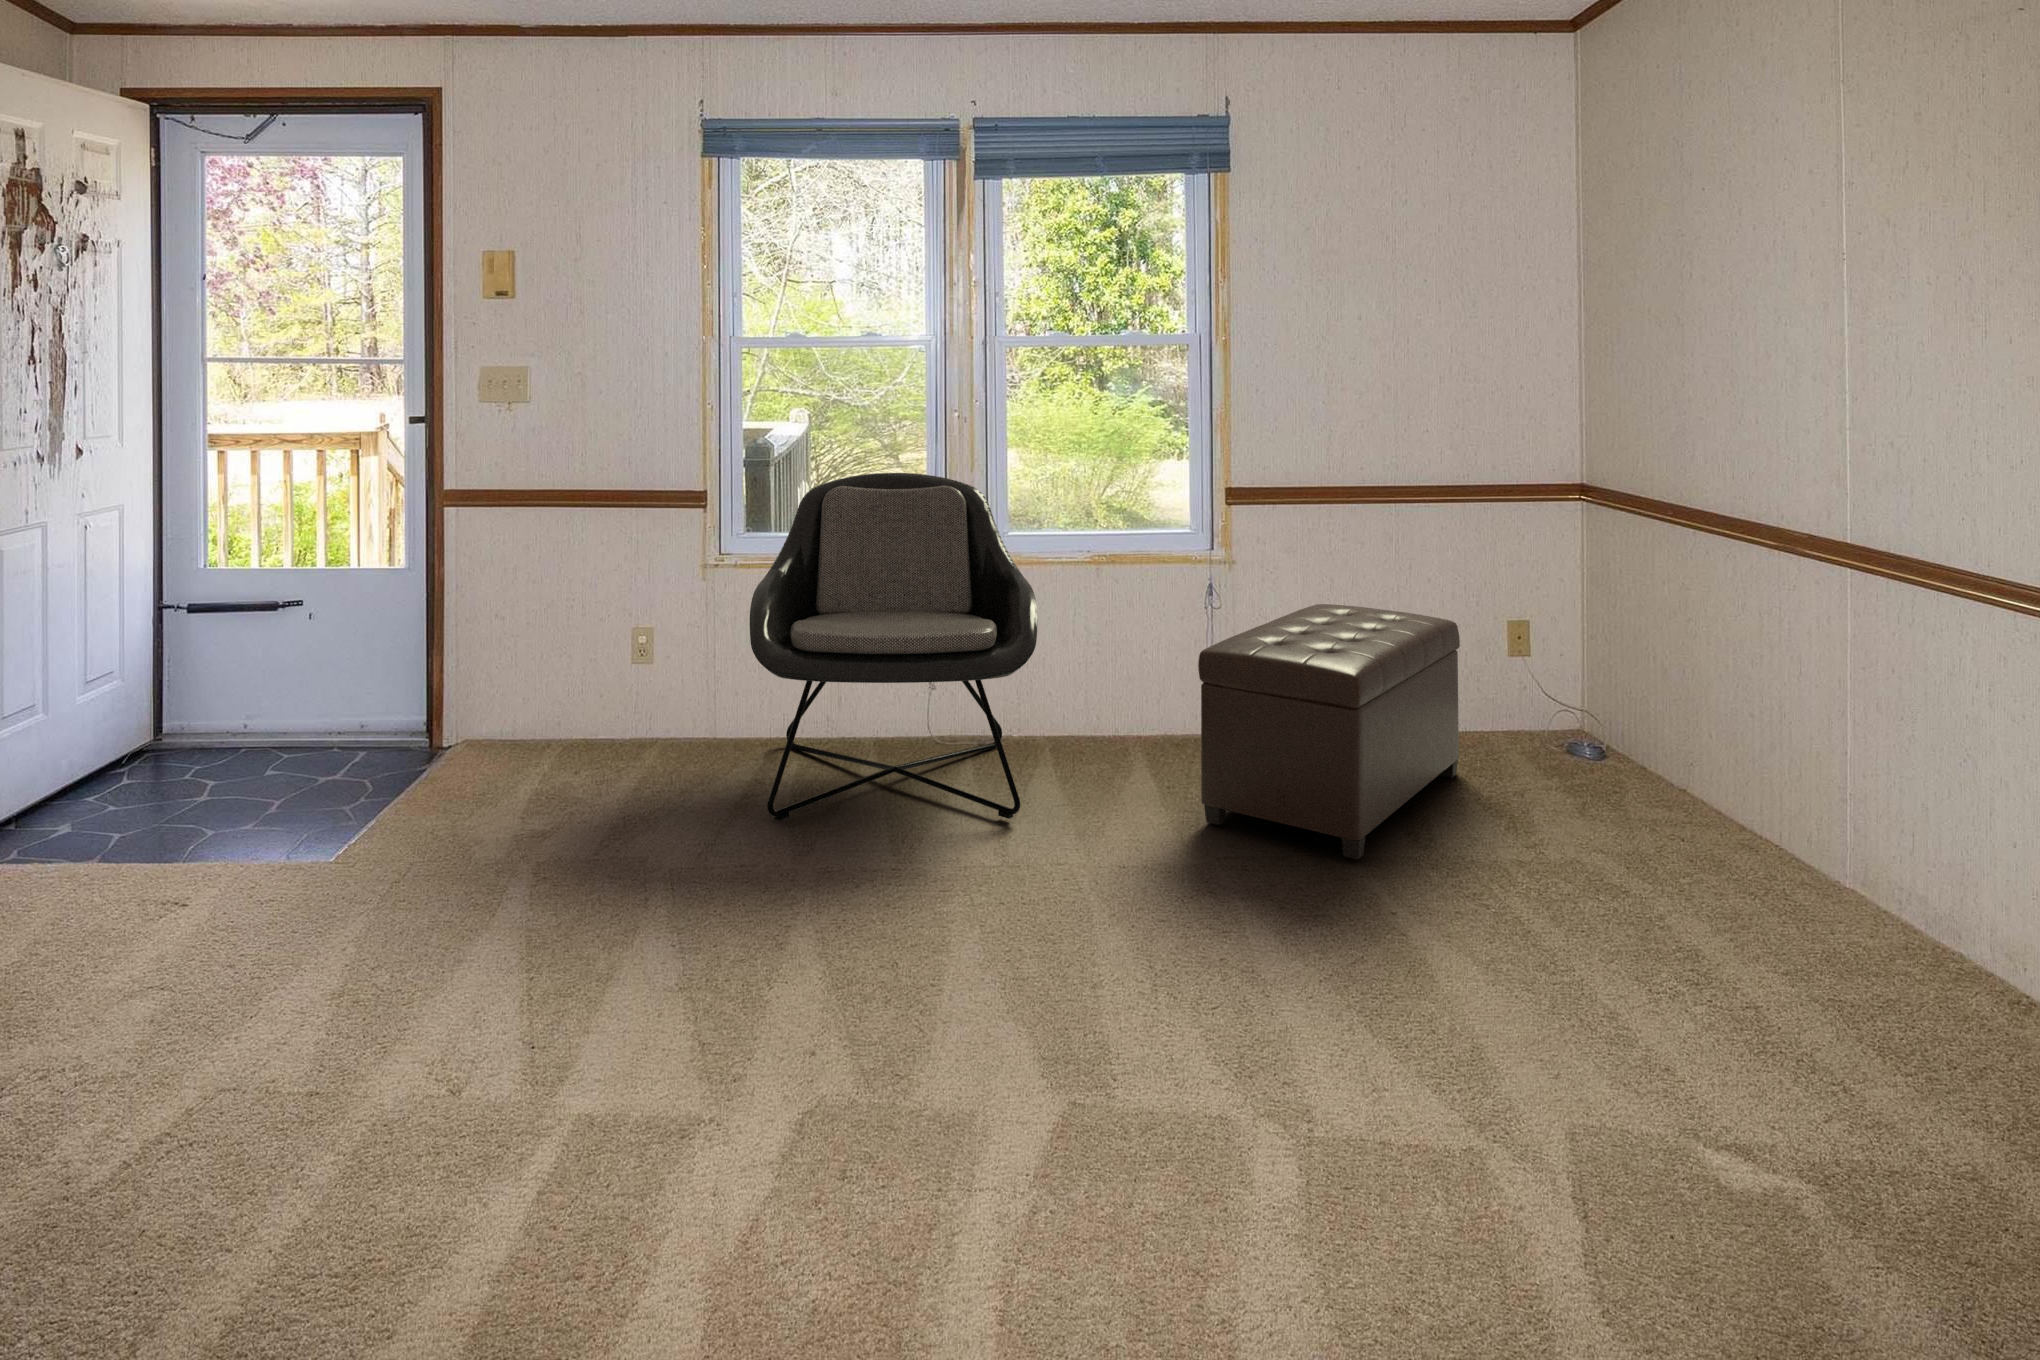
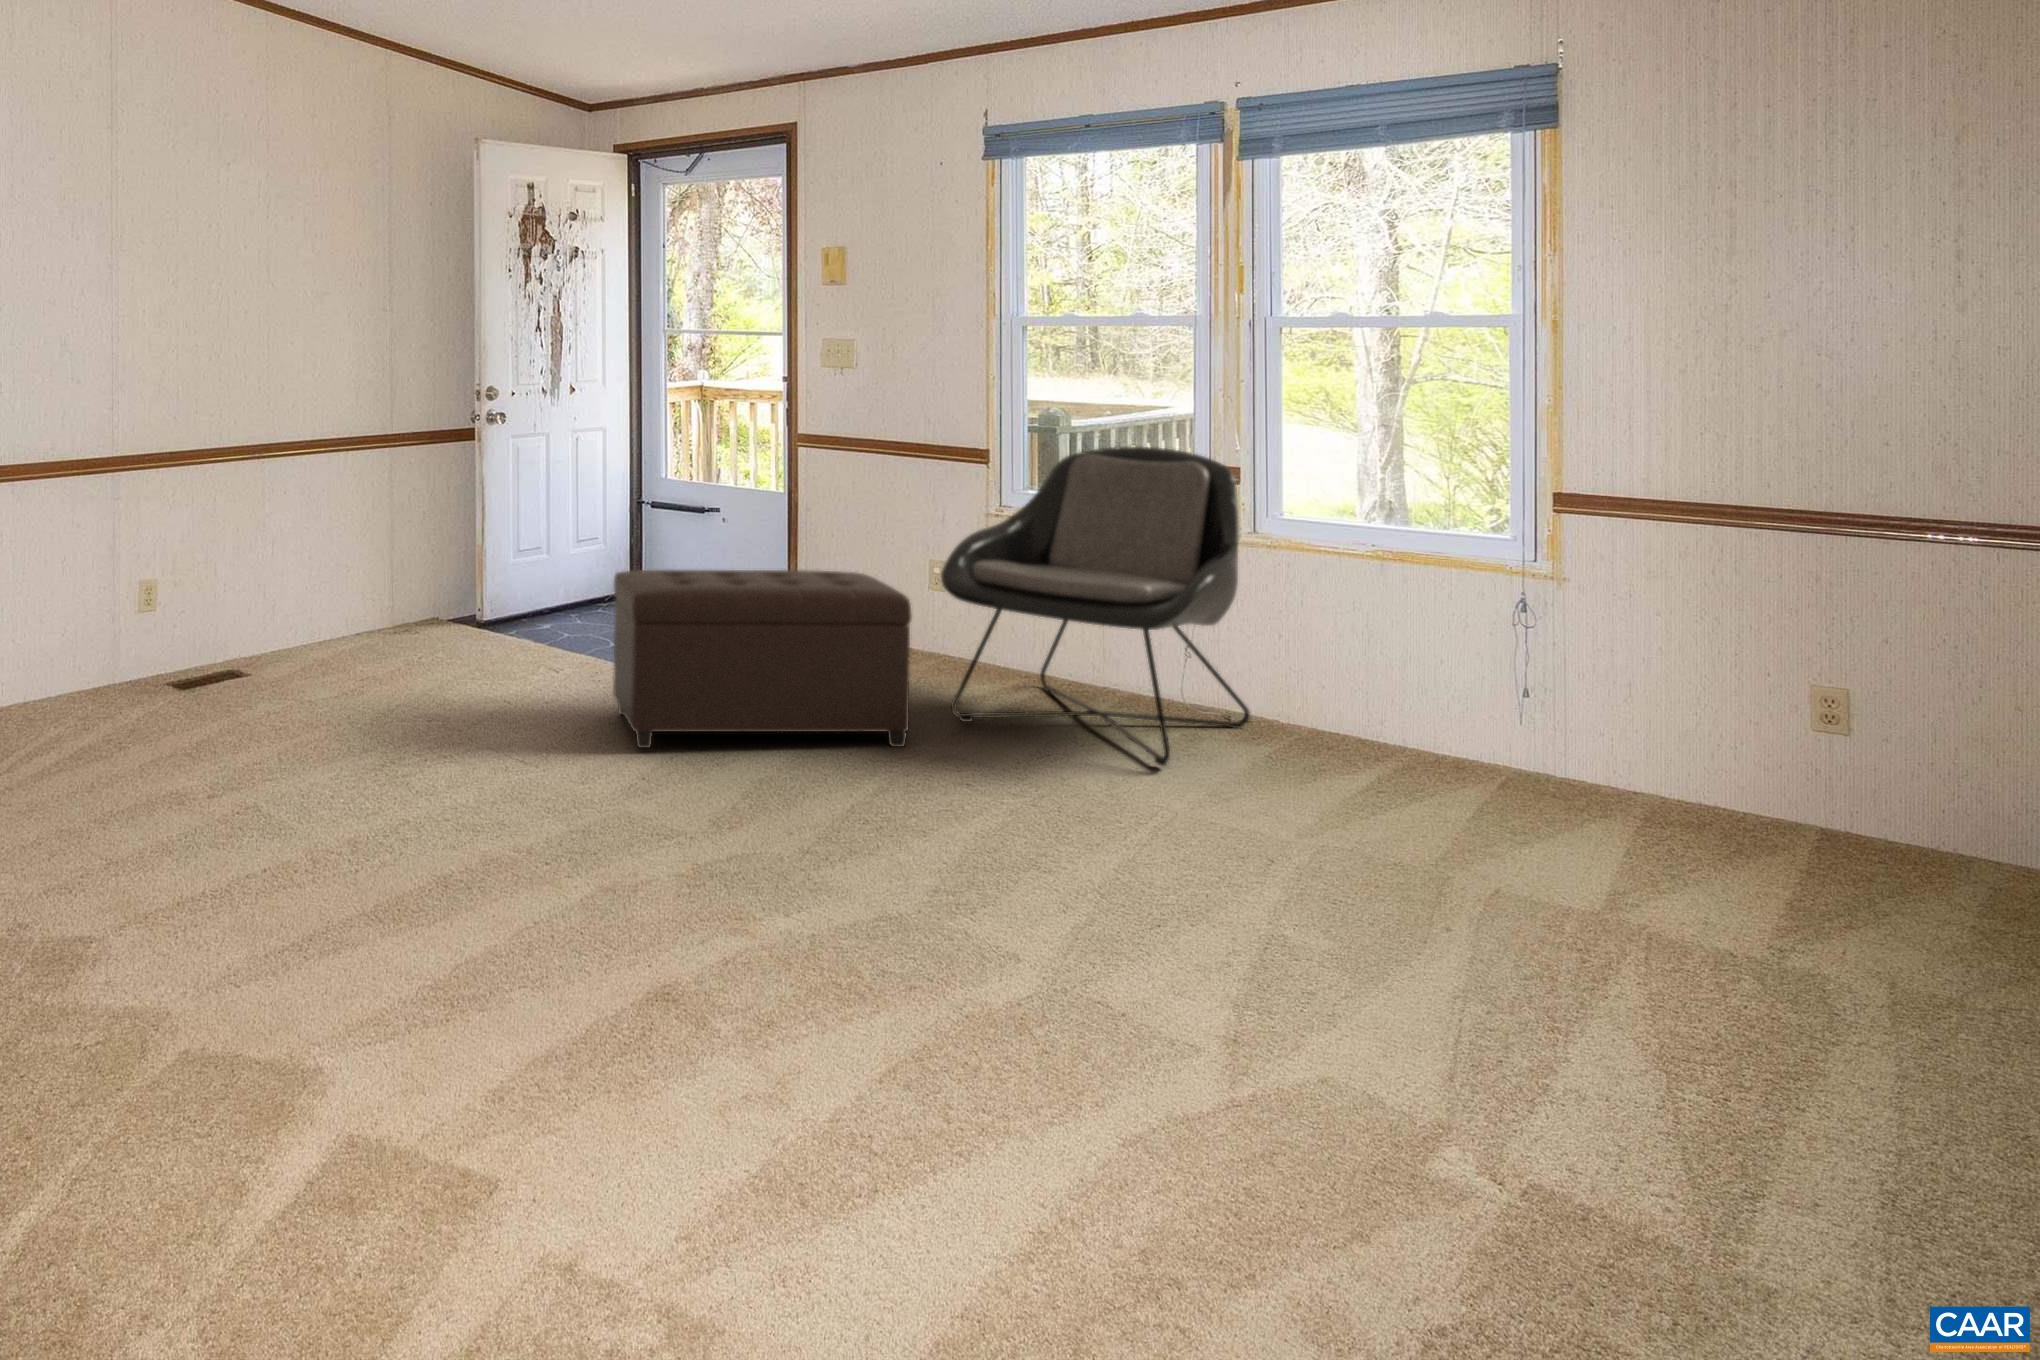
ottoman: present [1198,604,1460,859] -> present [613,570,912,748]

